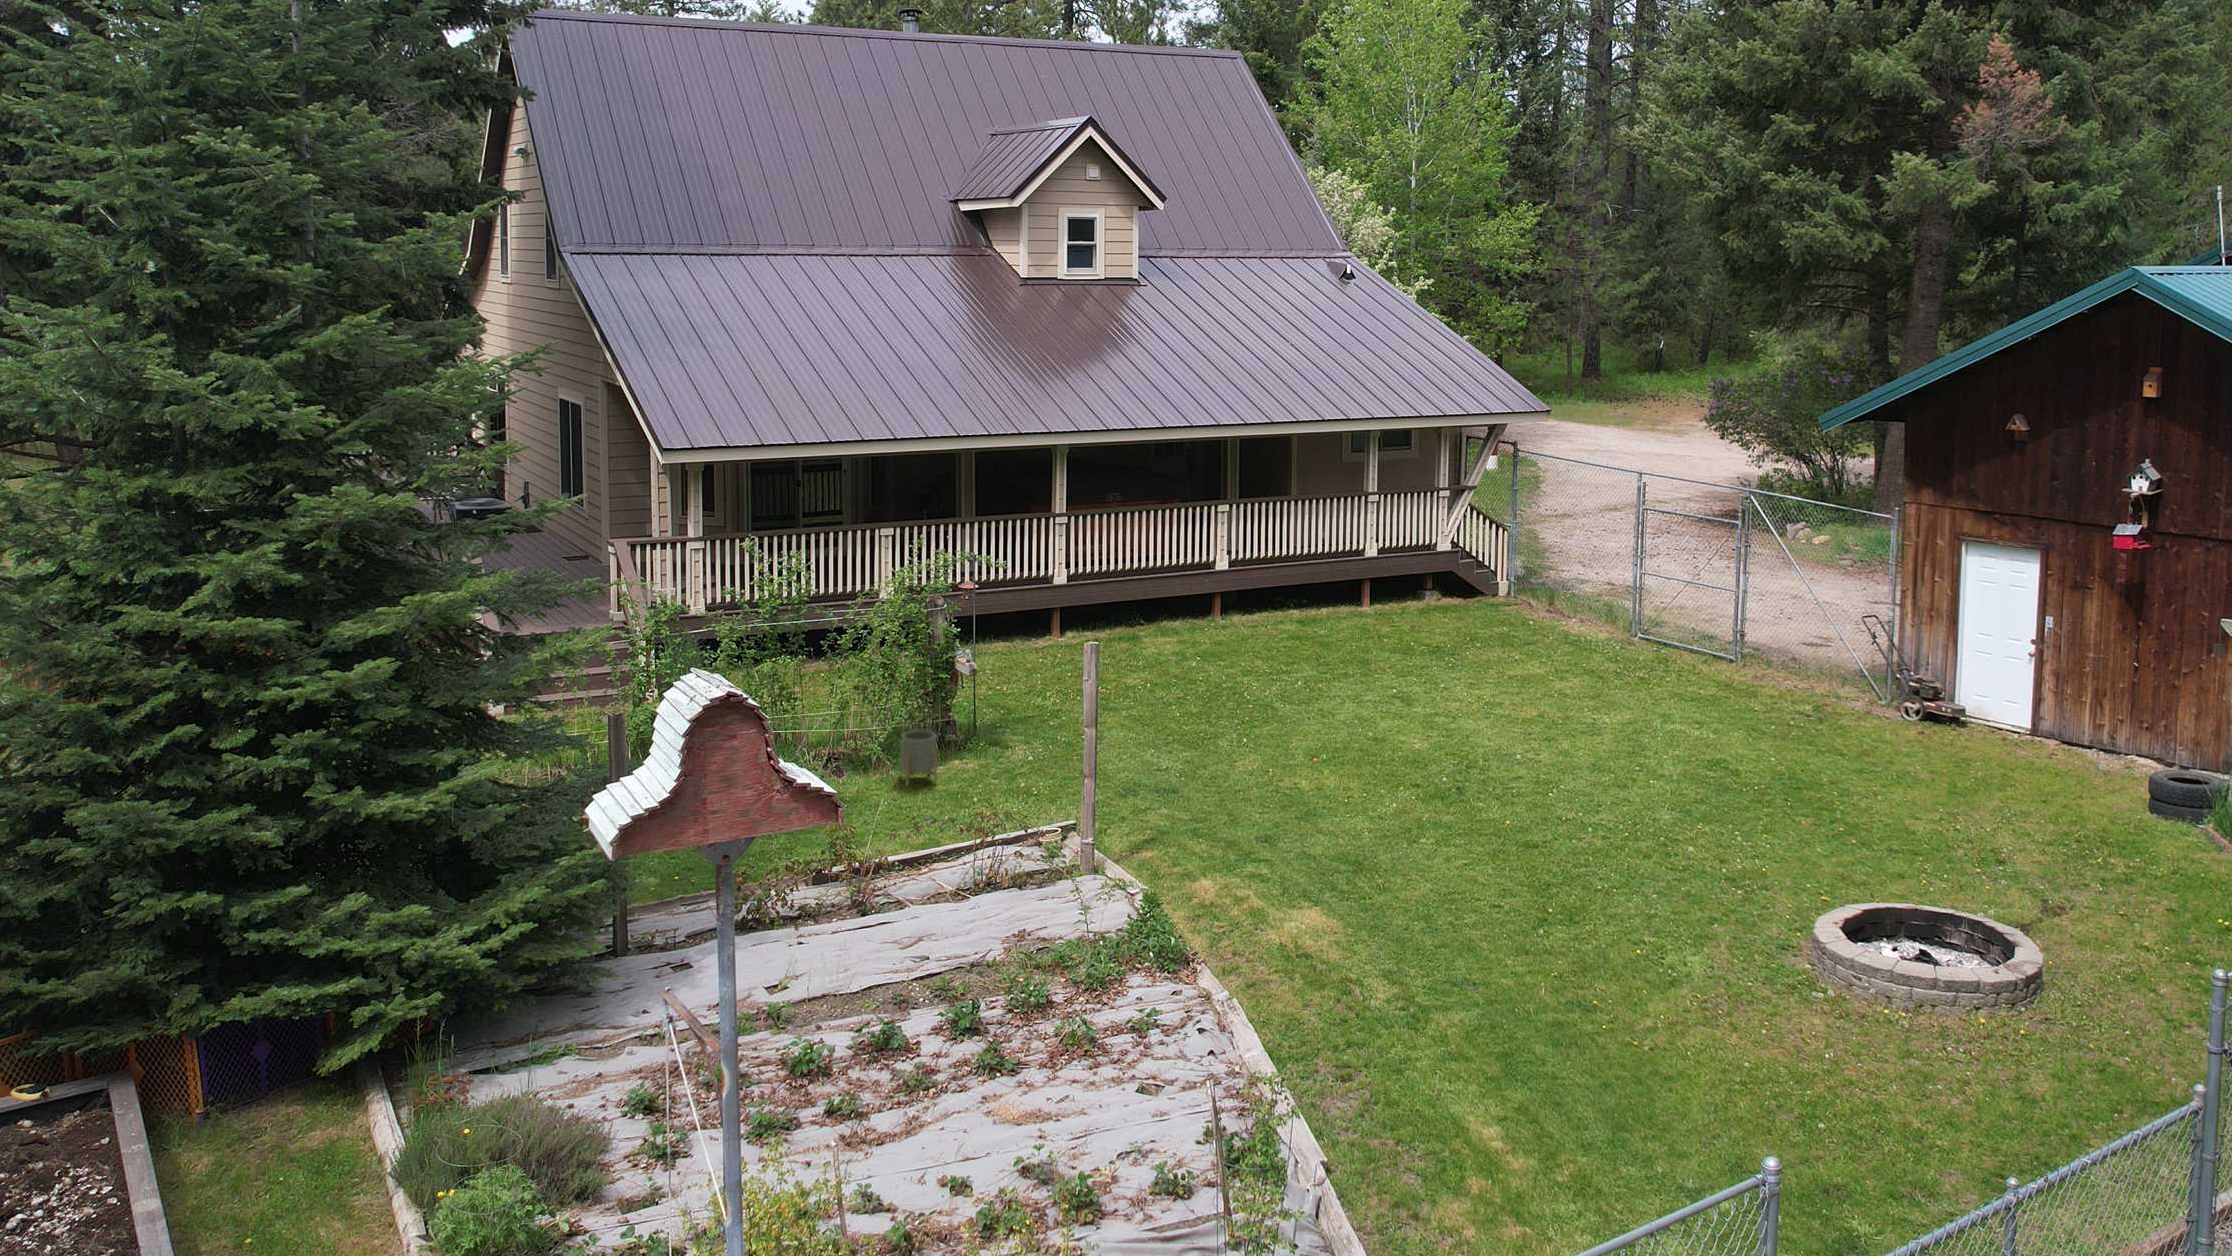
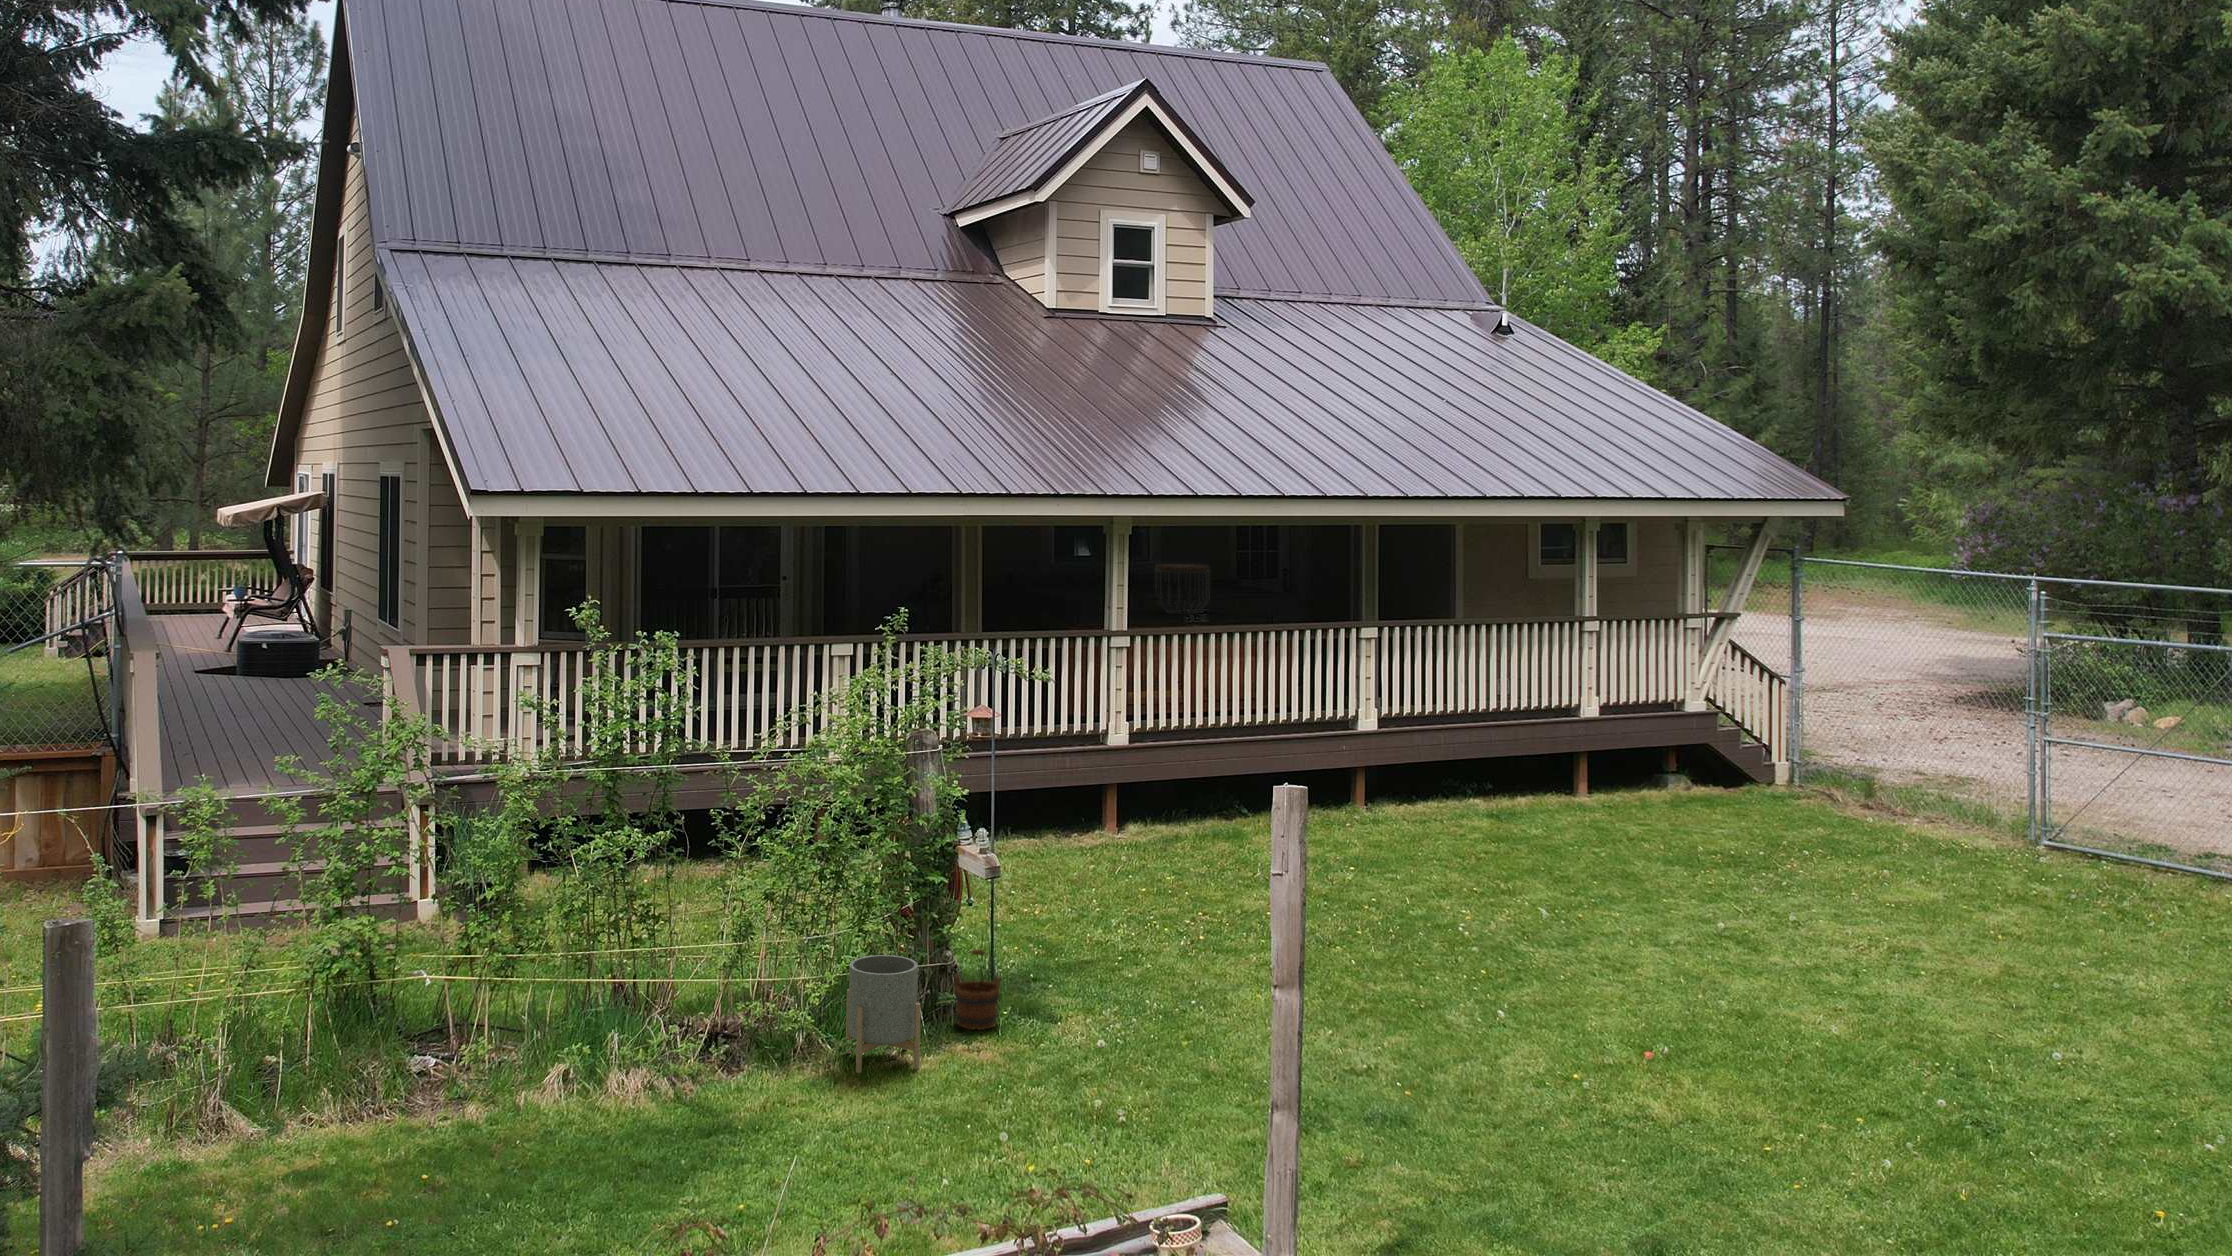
side table: none [1096,447,1133,483] -> present [1155,564,1210,613]
wooden bucket: none [954,725,978,764] -> present [954,950,1001,1030]

